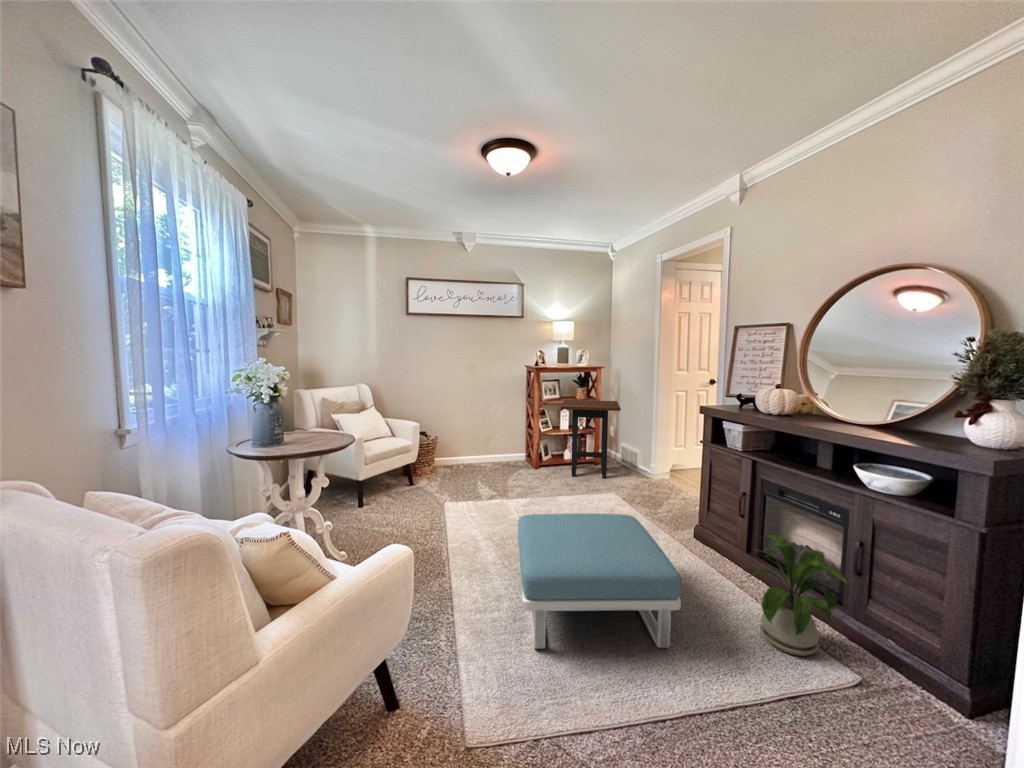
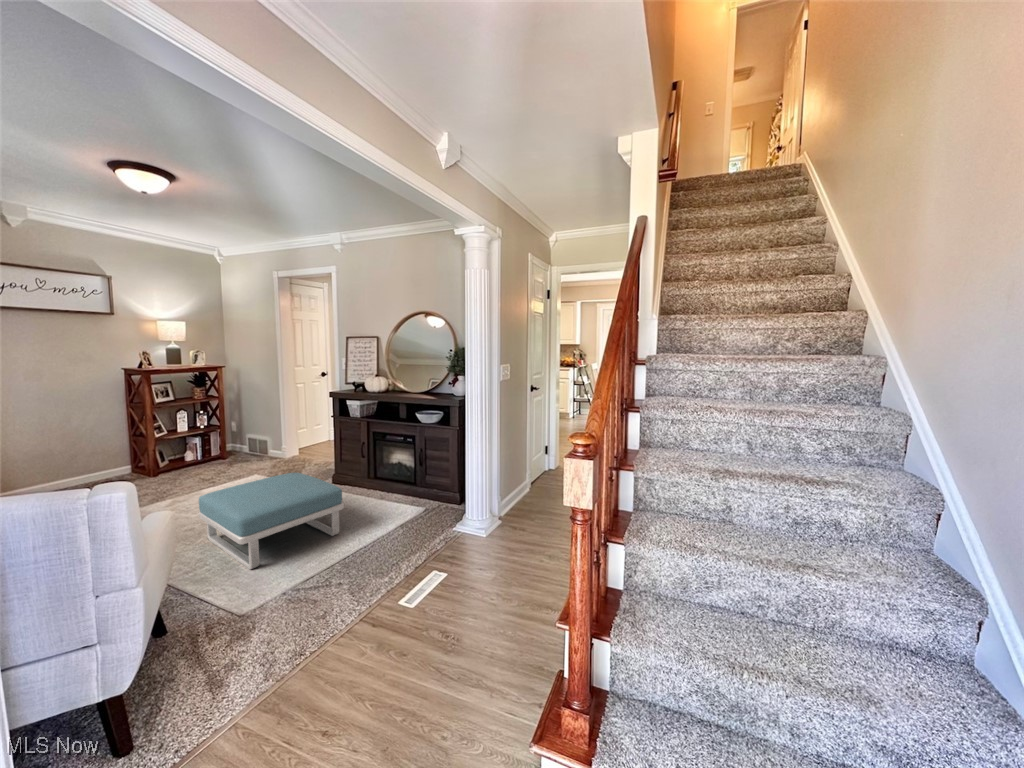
side table: present [561,400,621,478] -> none [182,397,253,472]
house plant: present [748,535,848,656] -> none [374,456,419,512]

